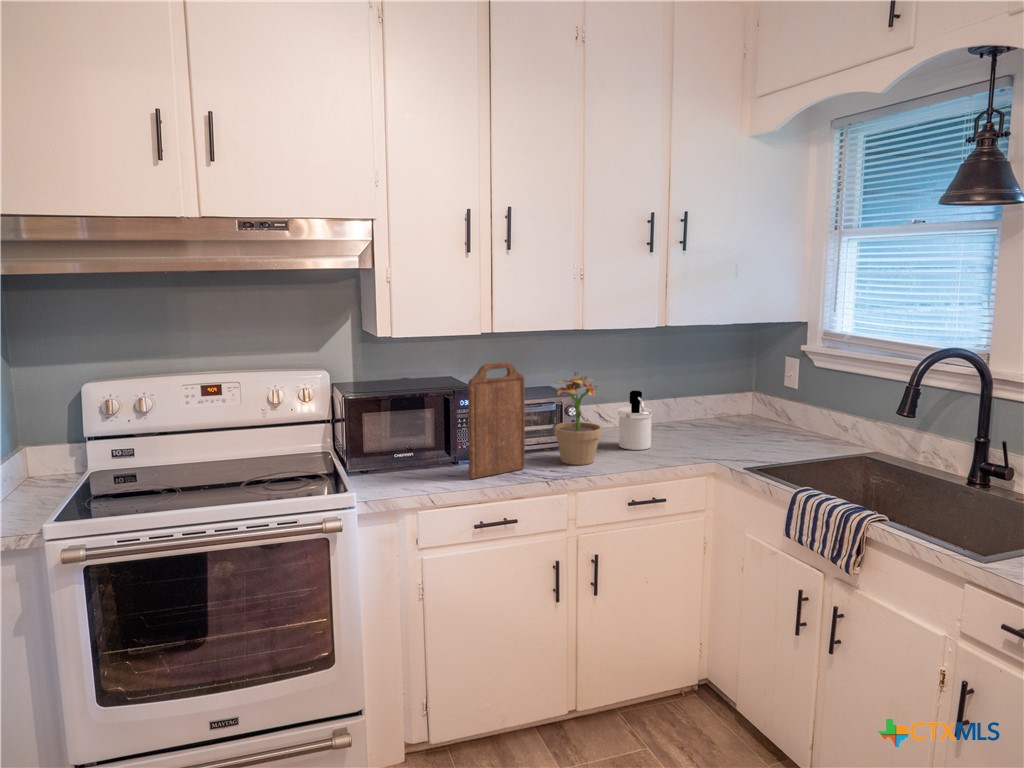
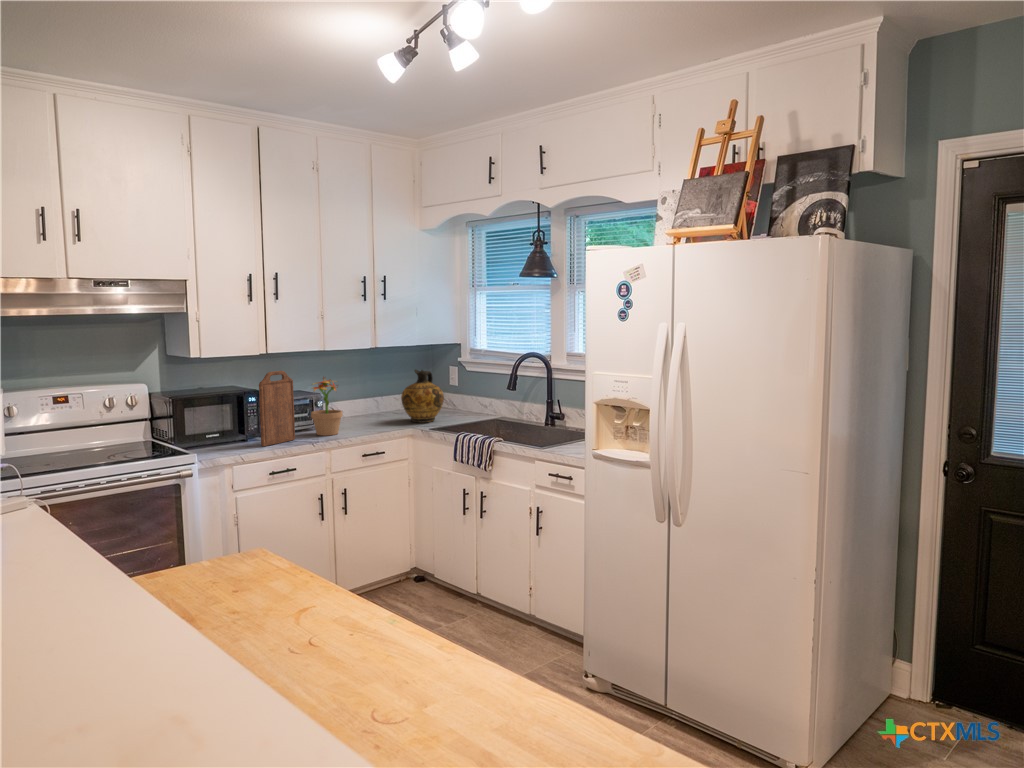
ceramic jug: none [701,364,773,451] -> present [401,370,444,422]
soap dispenser: present [618,391,653,450] -> none [349,389,372,427]

